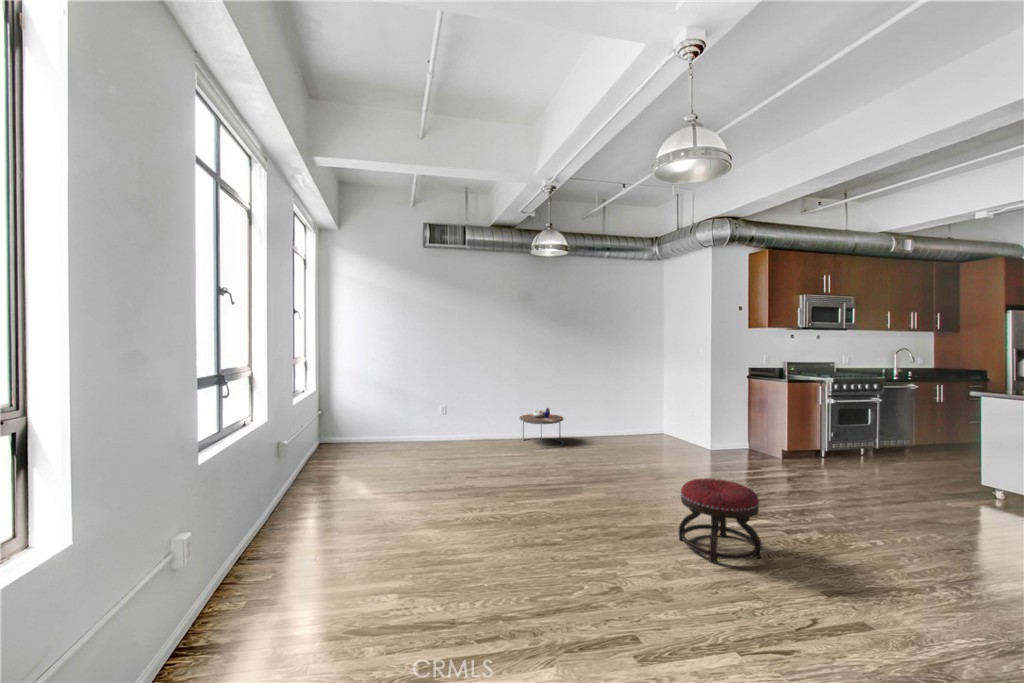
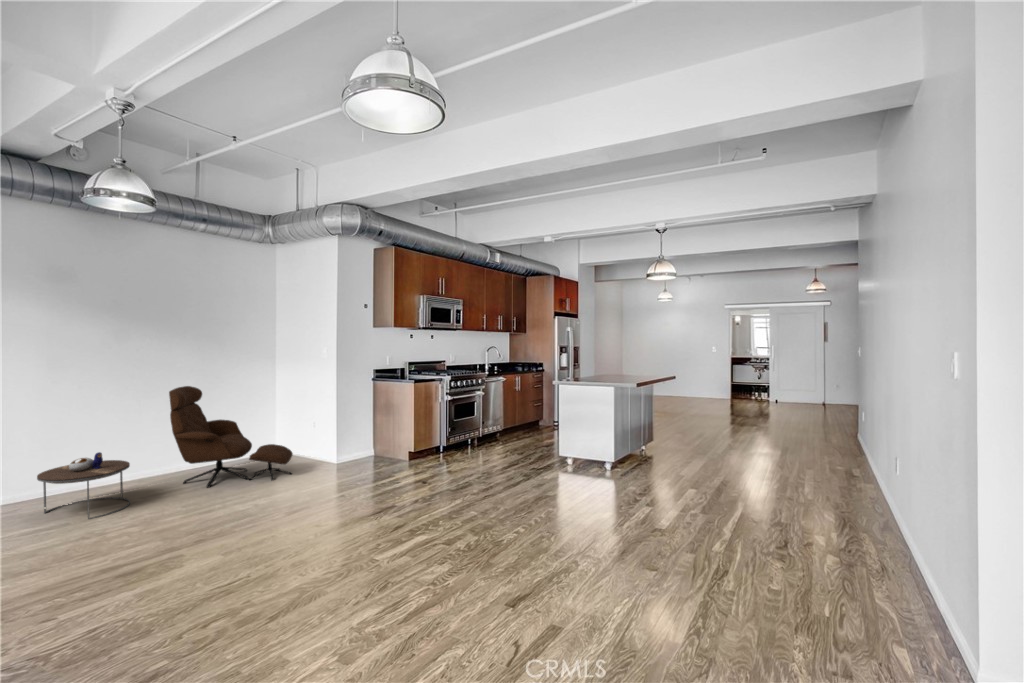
lounge chair: none [587,371,671,449] -> present [169,386,293,488]
ottoman: present [679,478,762,564] -> none [348,510,436,613]

